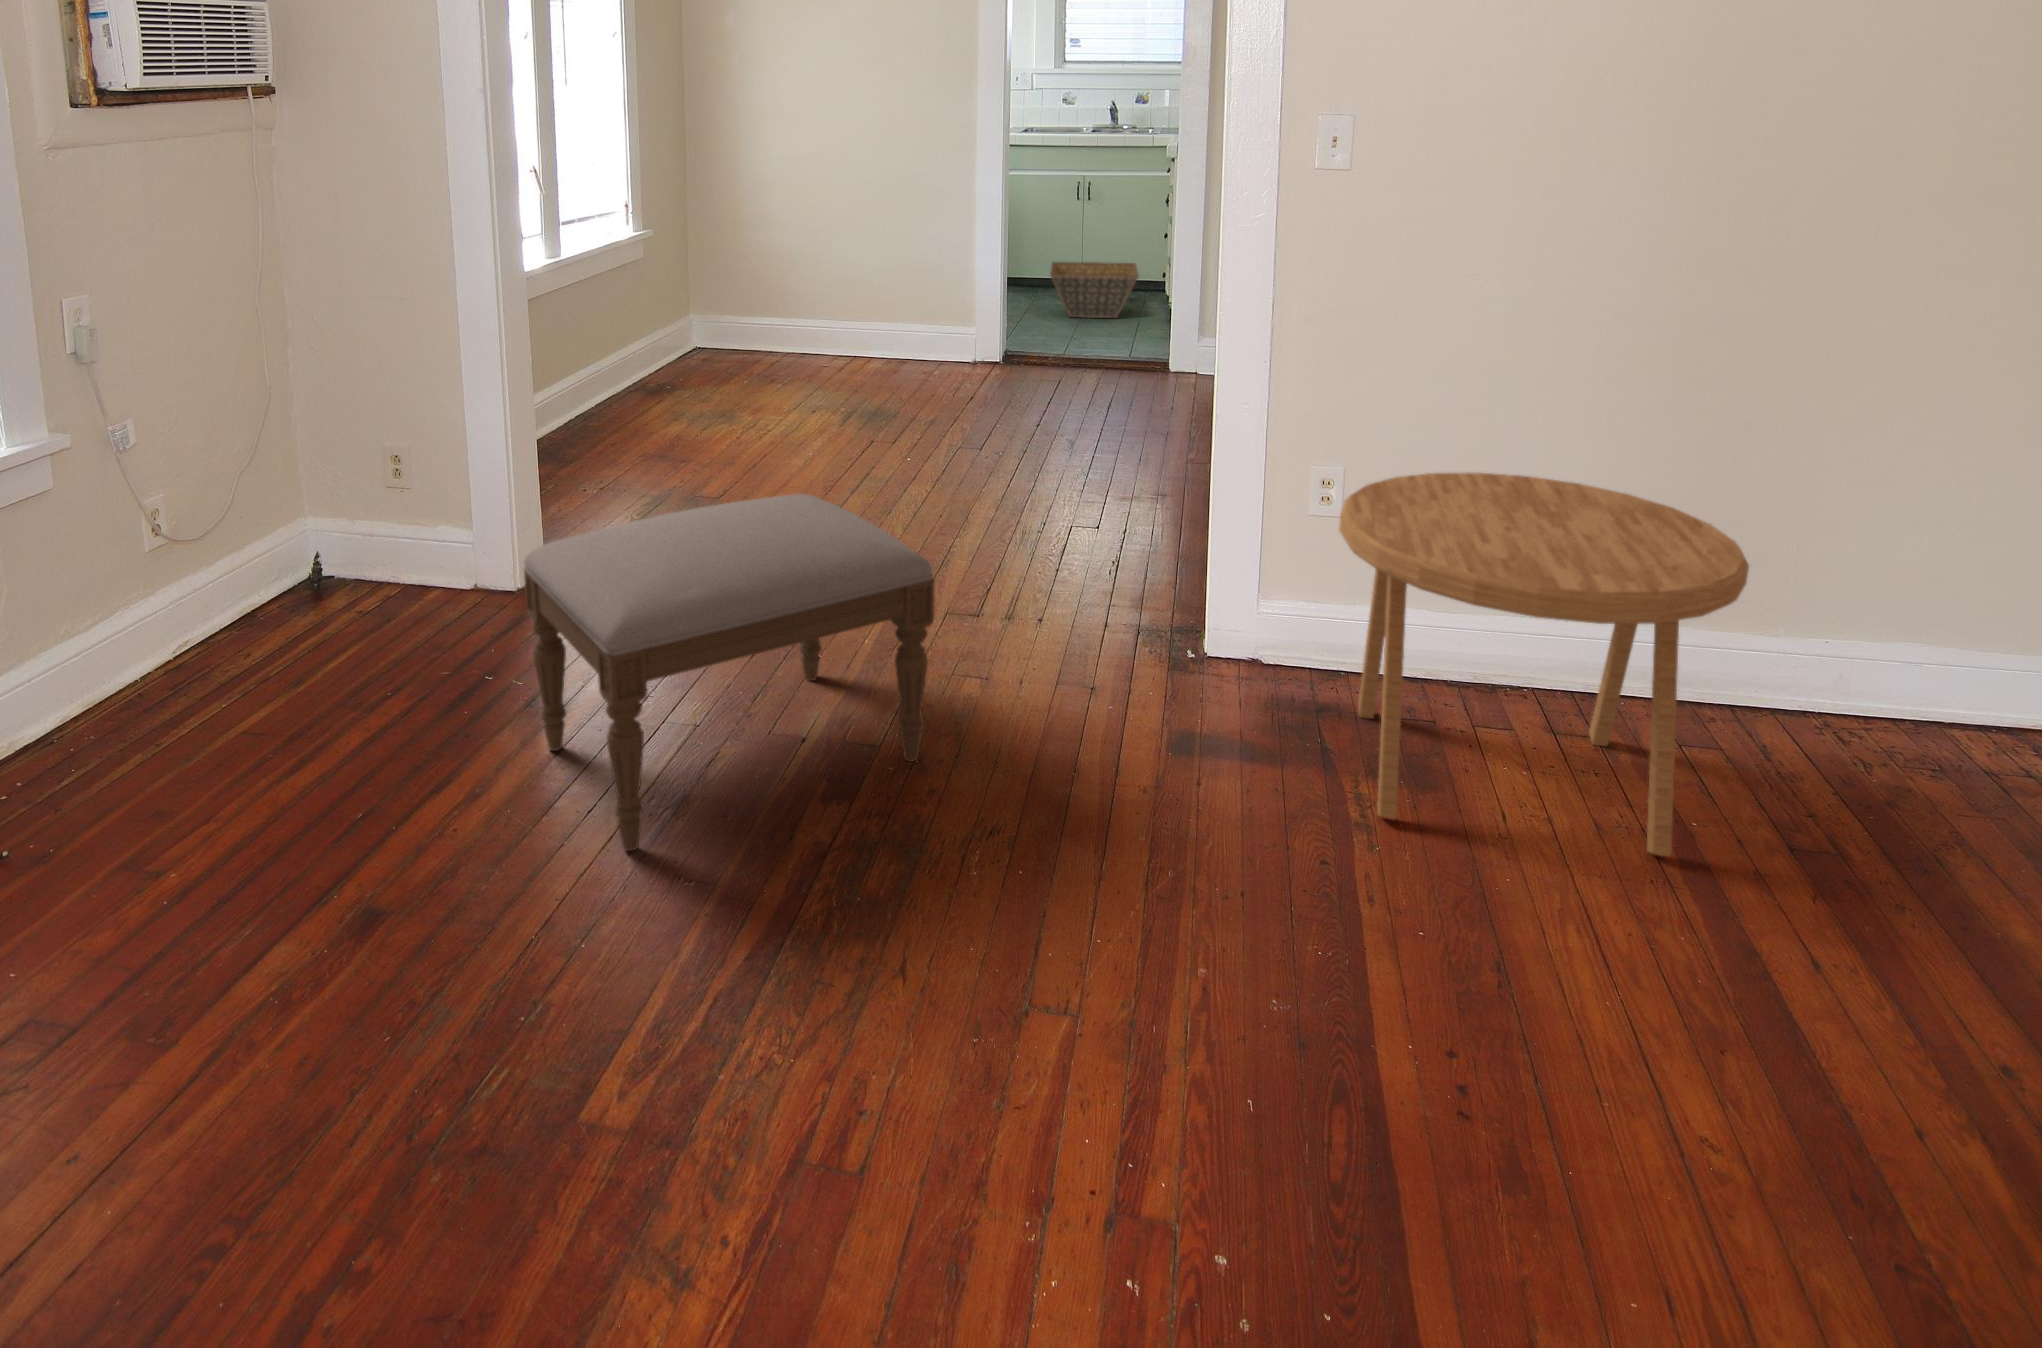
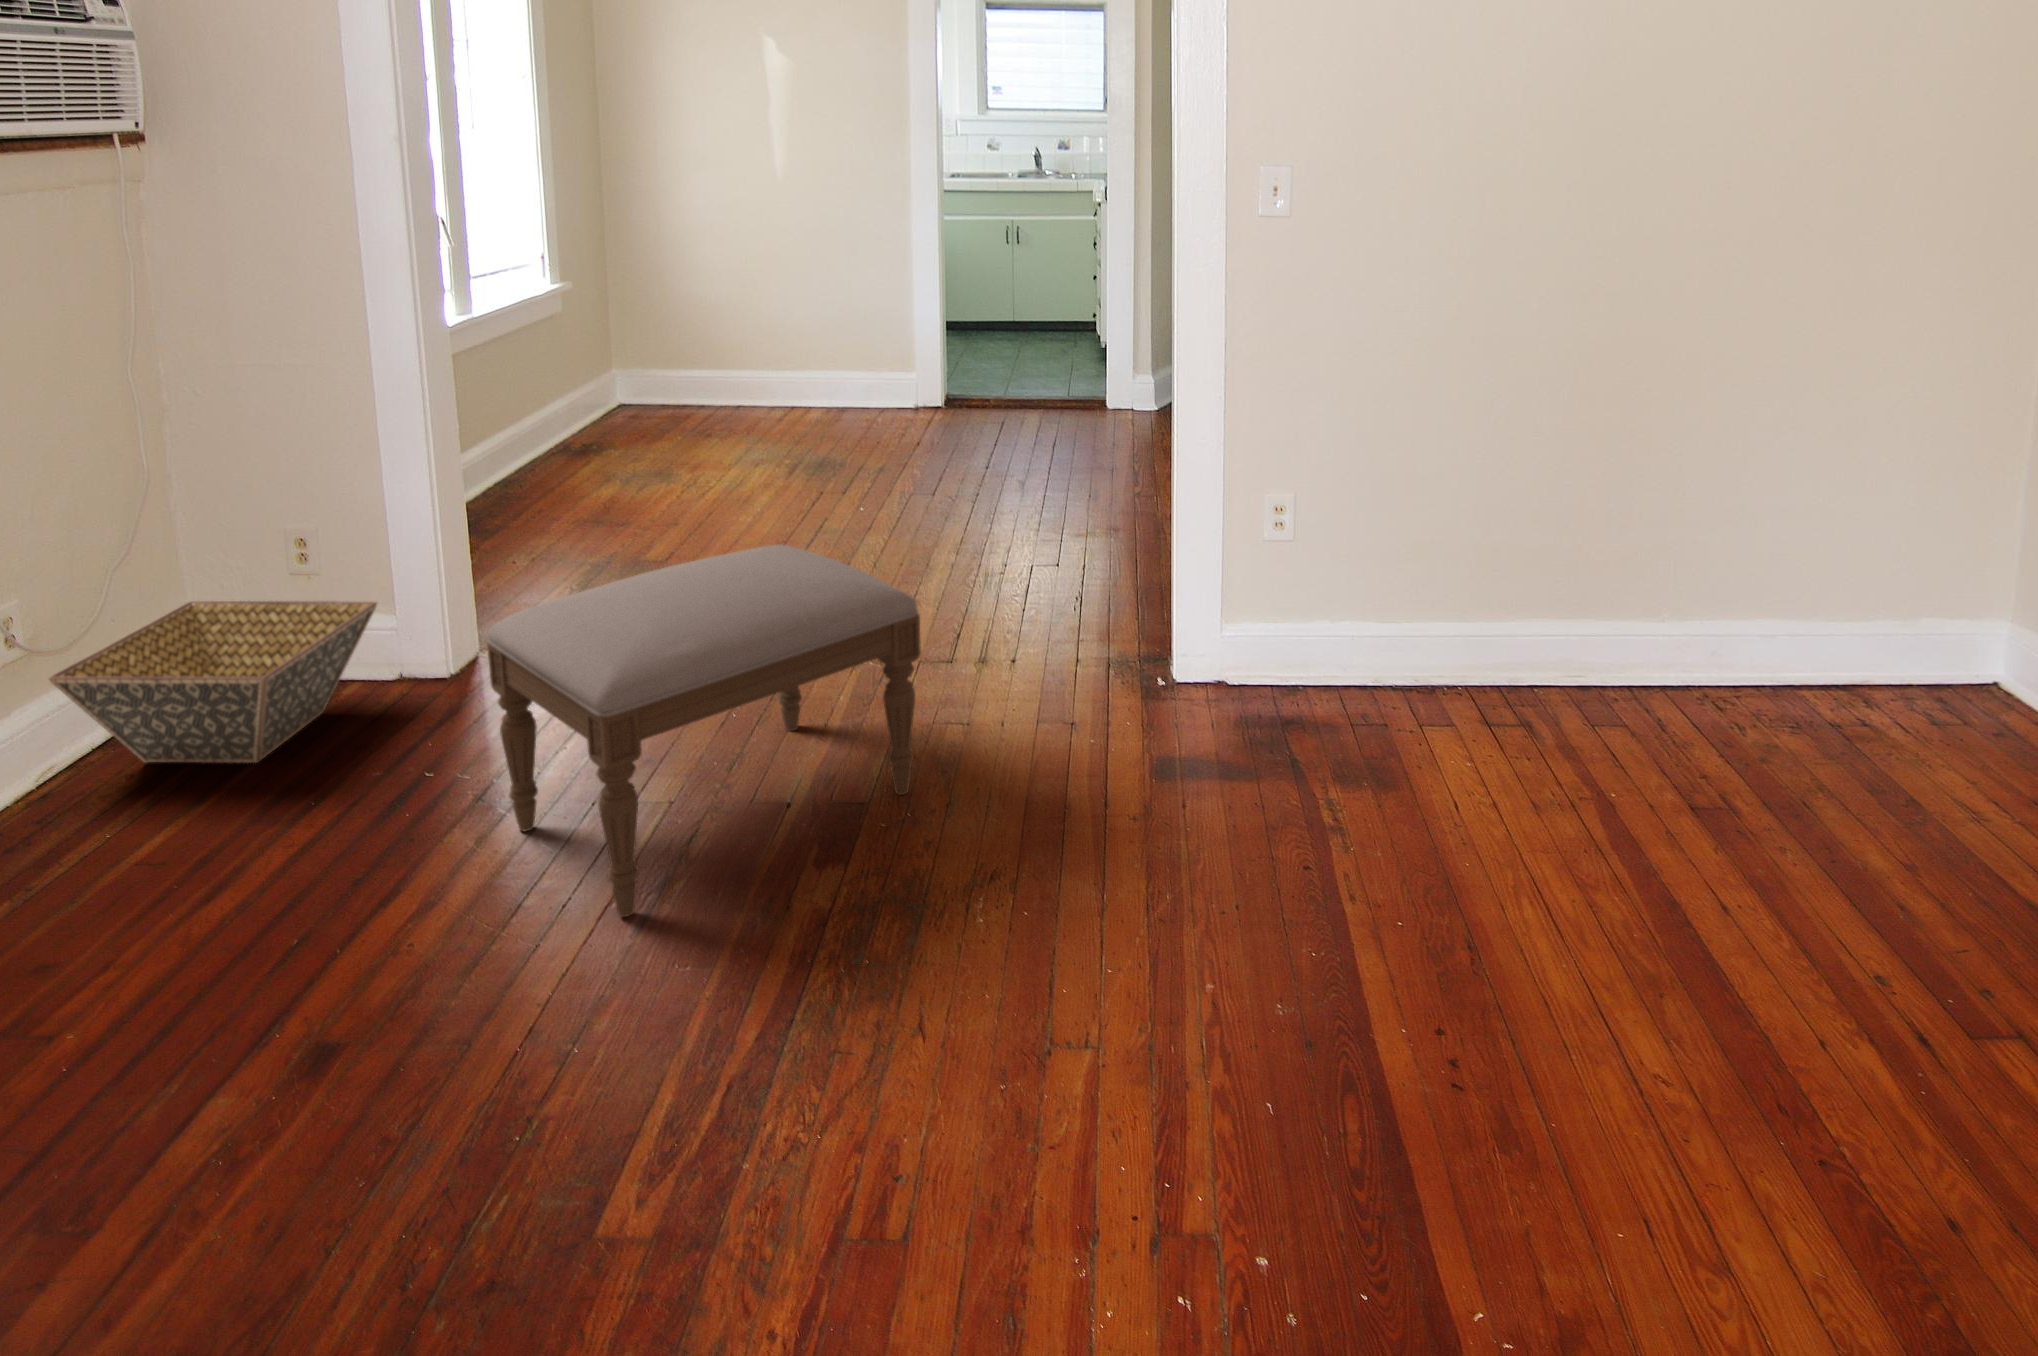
basket: present [1050,262,1139,318] -> present [49,601,377,763]
side table: present [1339,472,1749,856] -> none [1278,482,1592,789]

